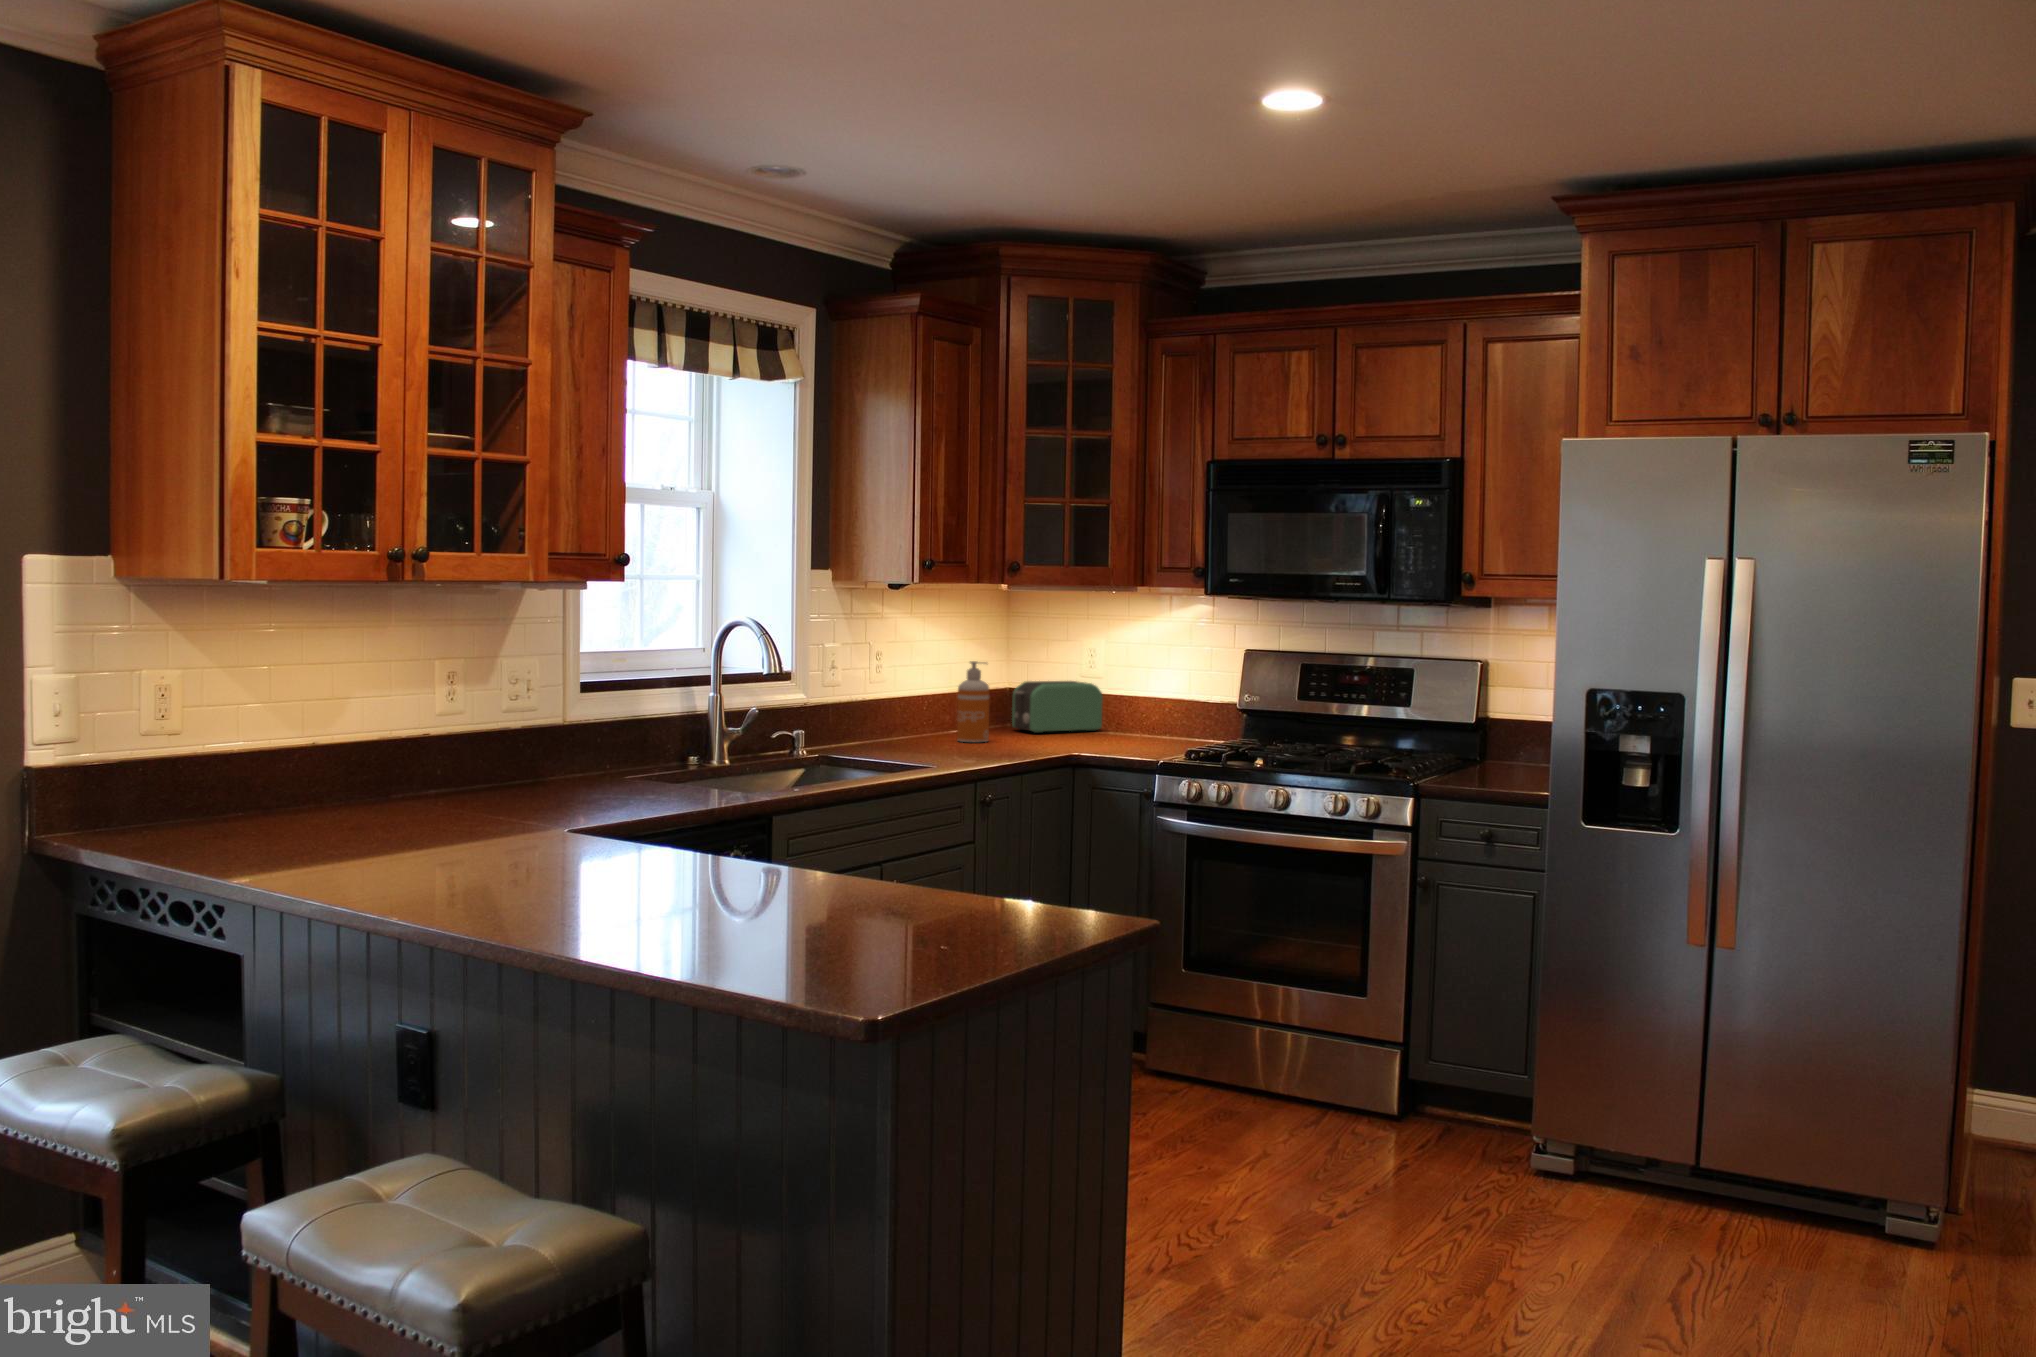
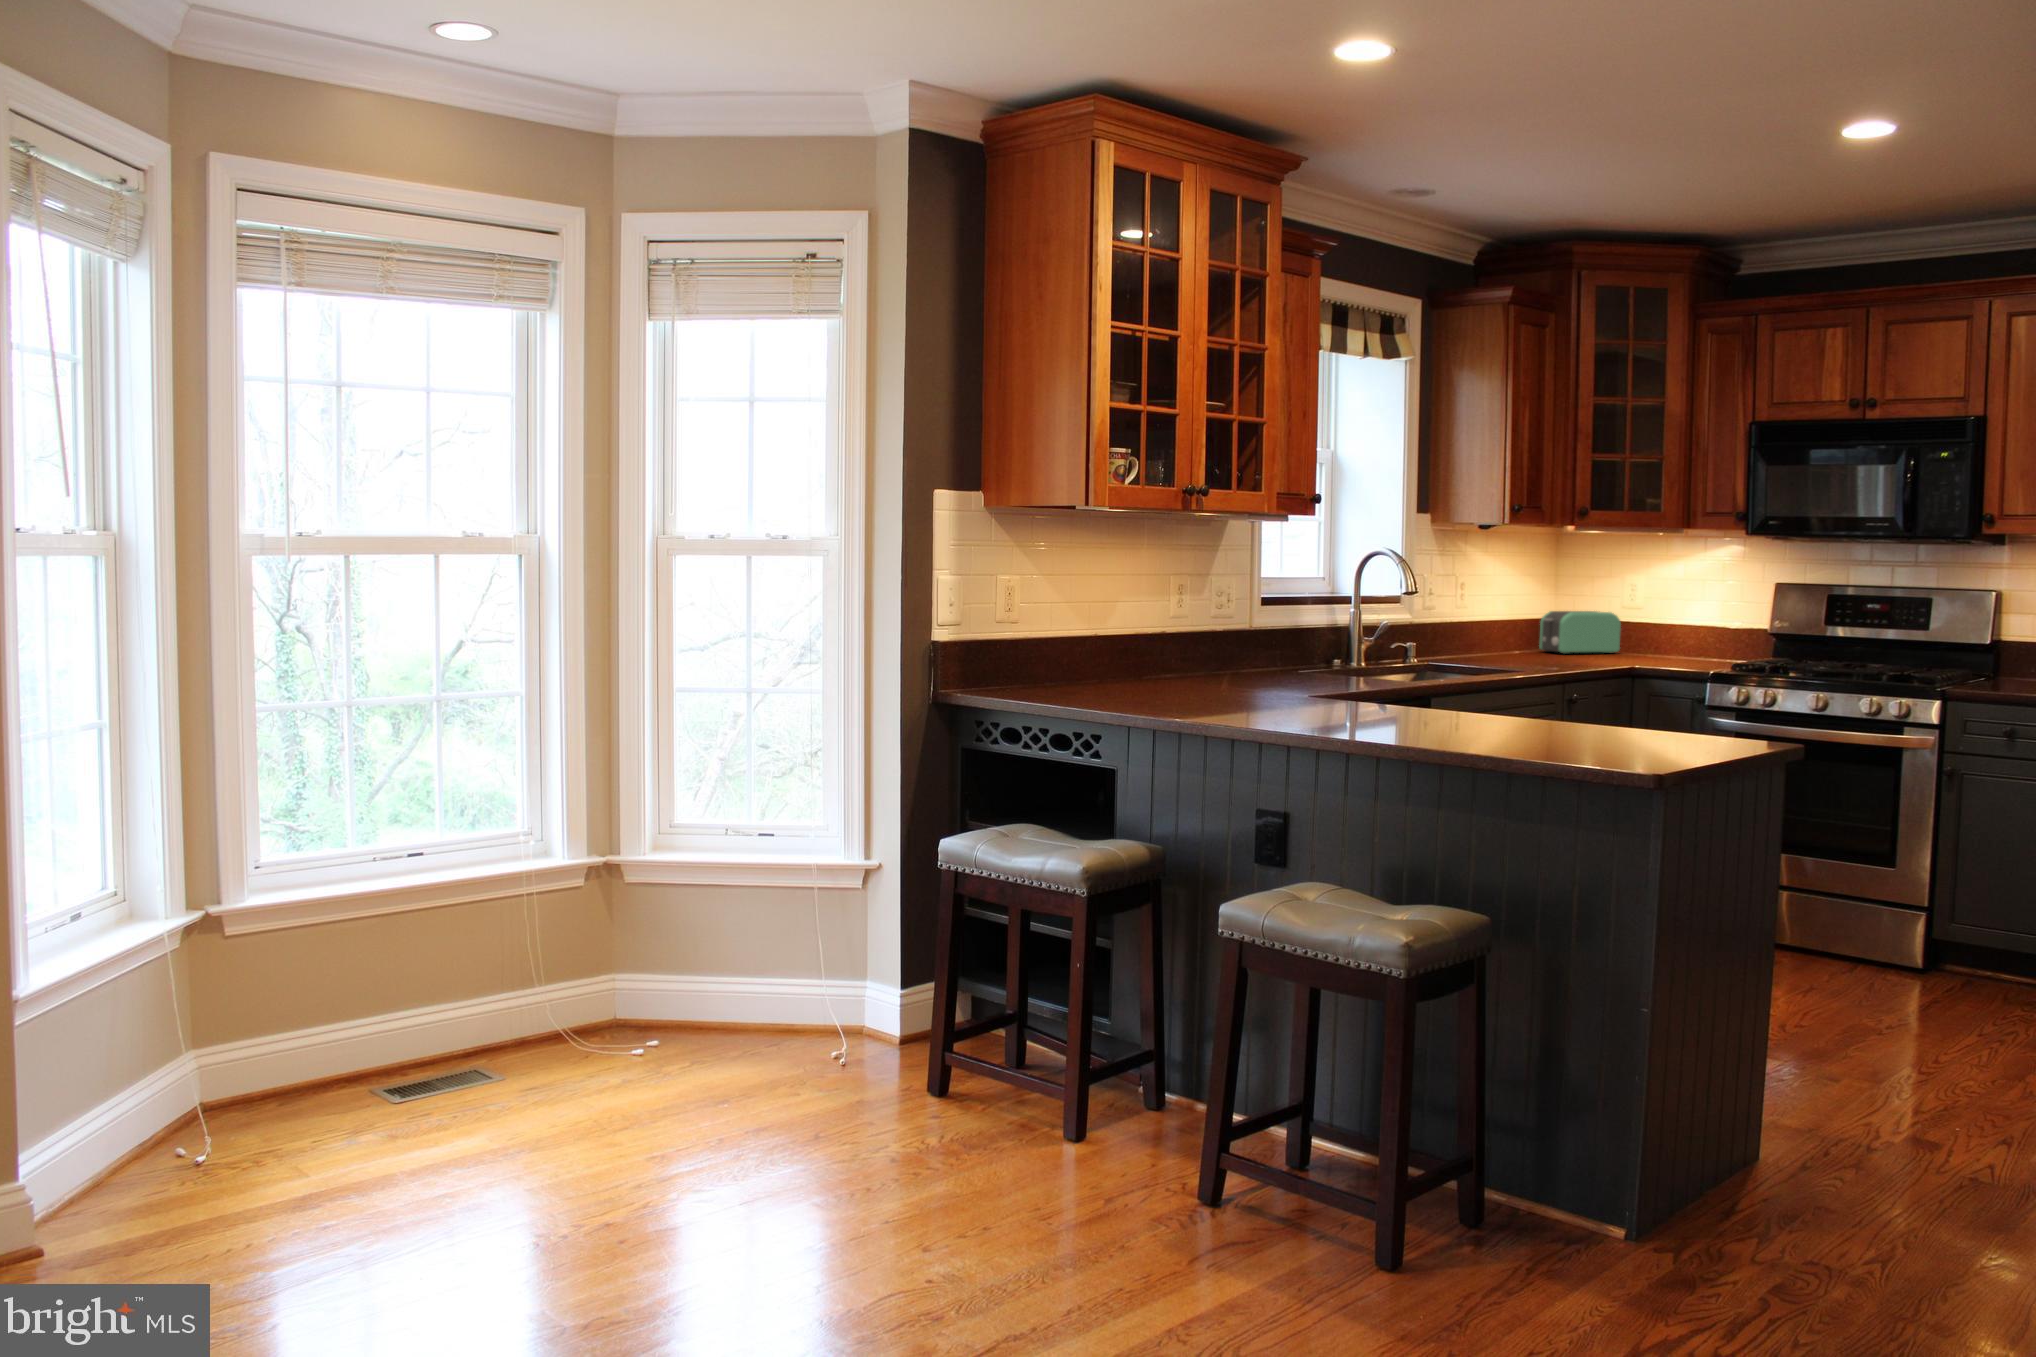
soap dispenser: present [957,661,989,742] -> none [1503,591,1532,659]

